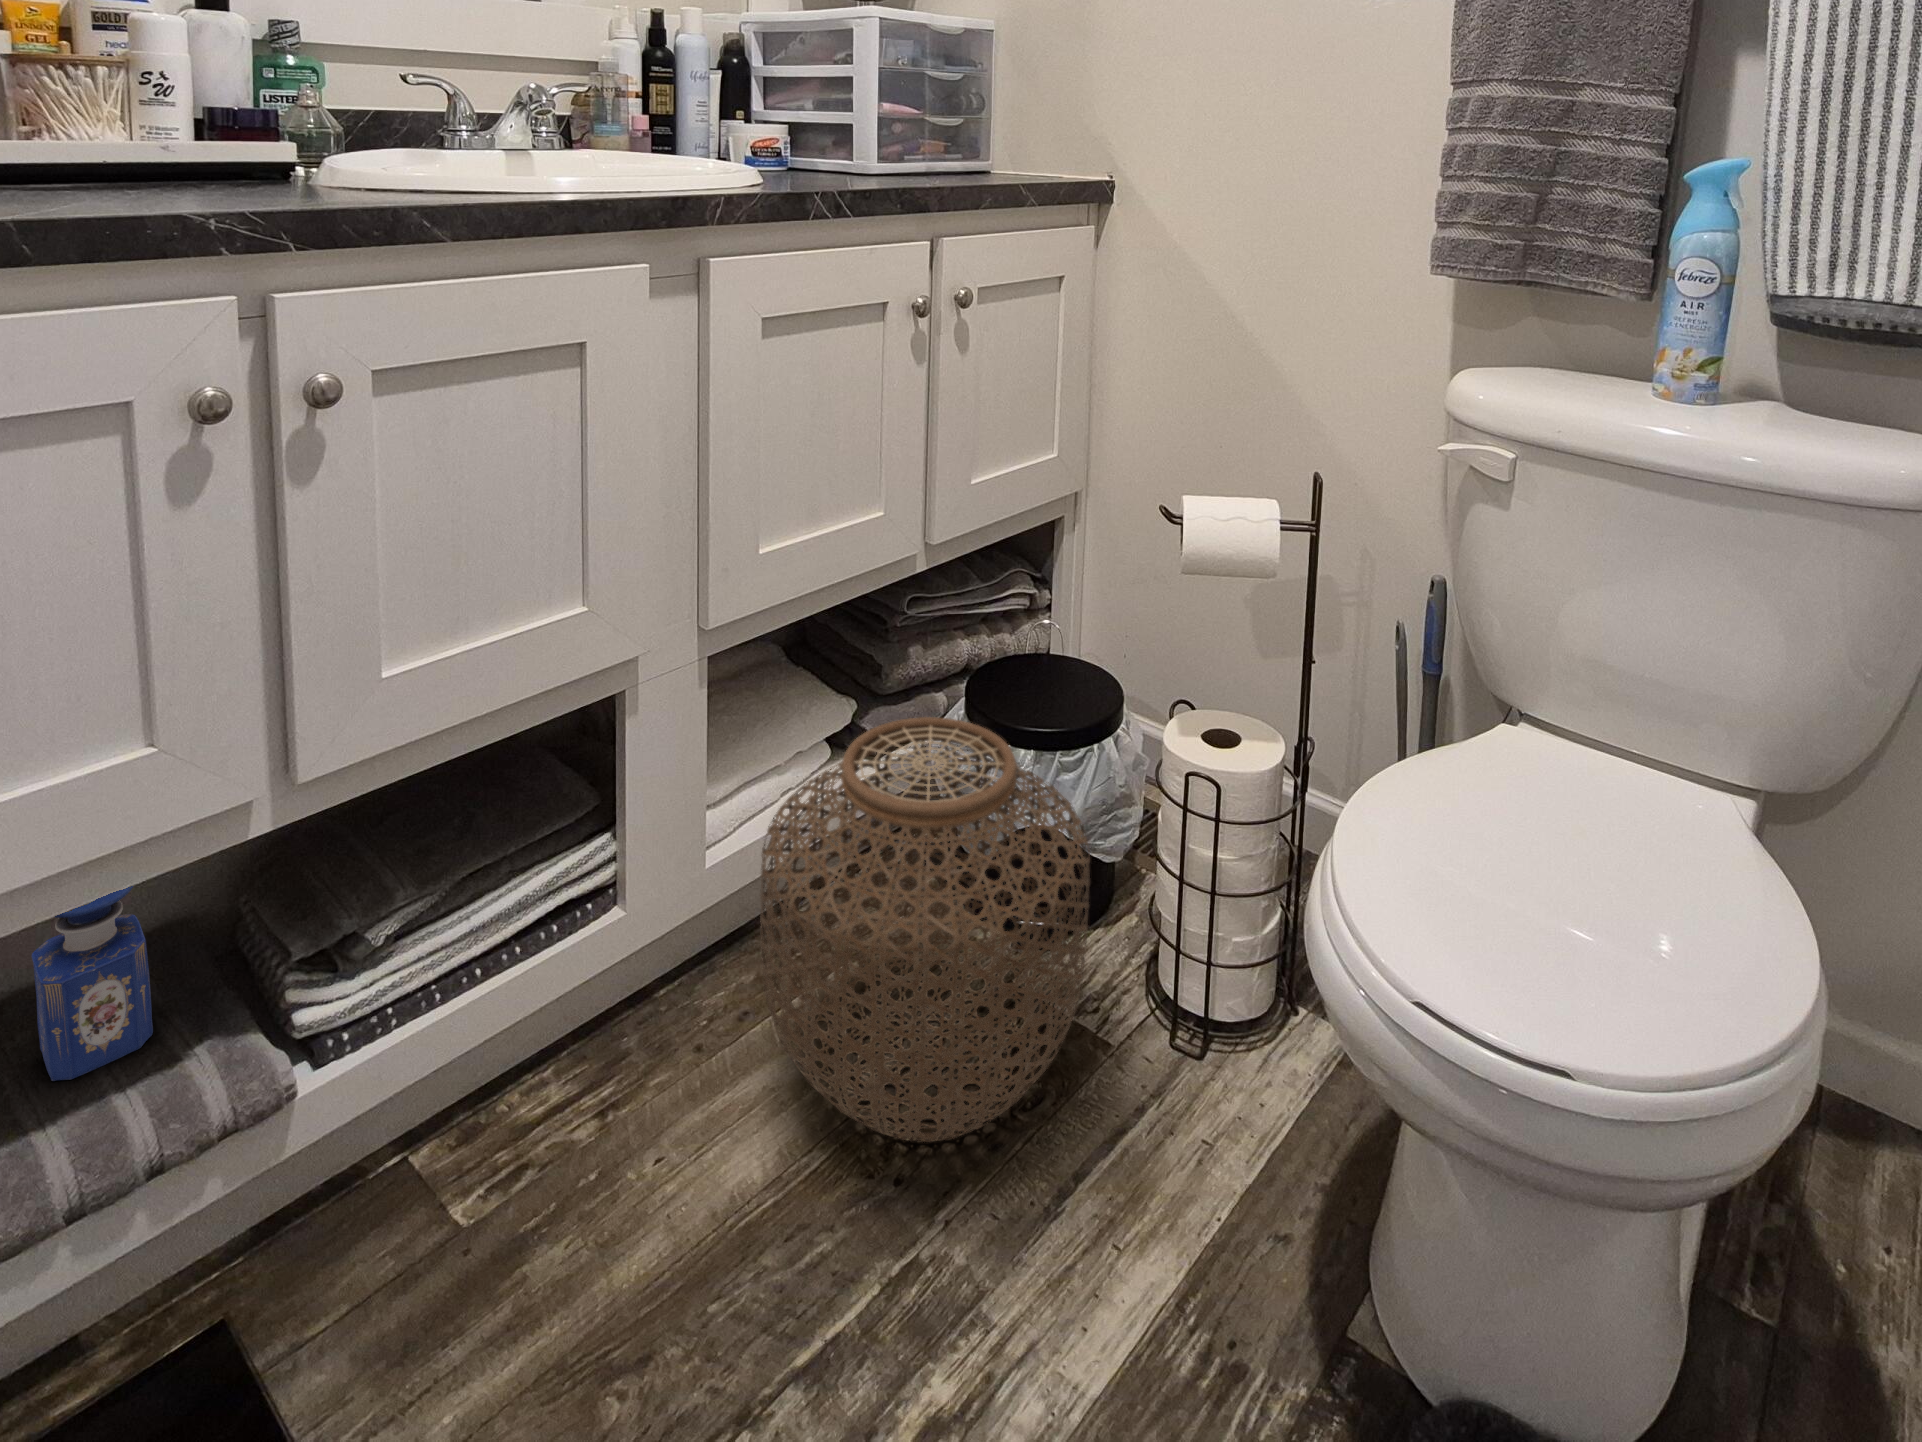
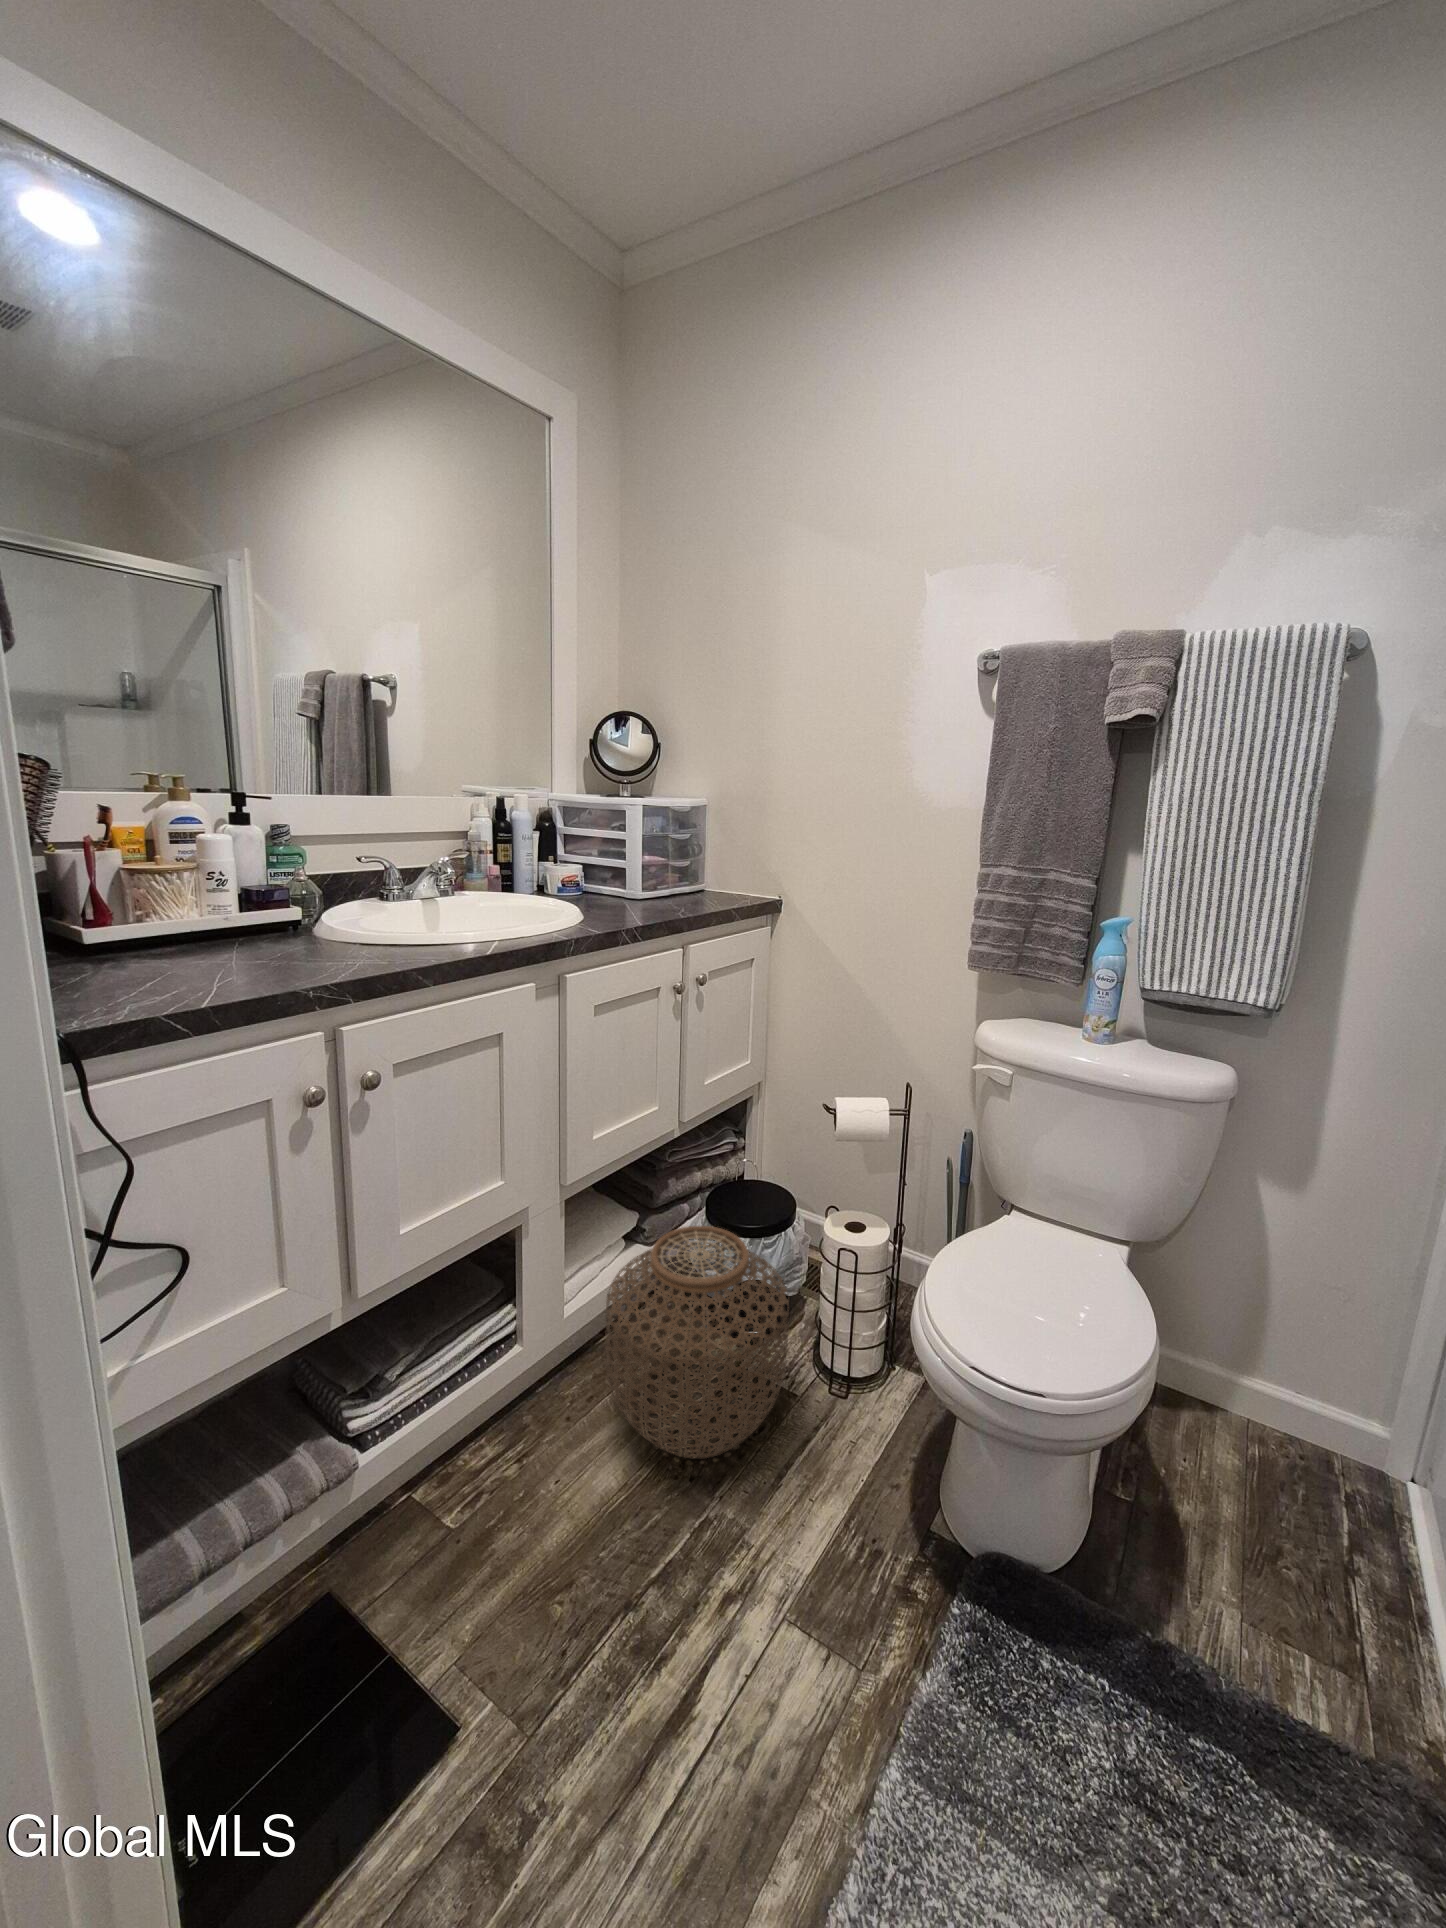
perfume bottle: present [32,886,153,1081] -> none [197,1355,267,1475]

